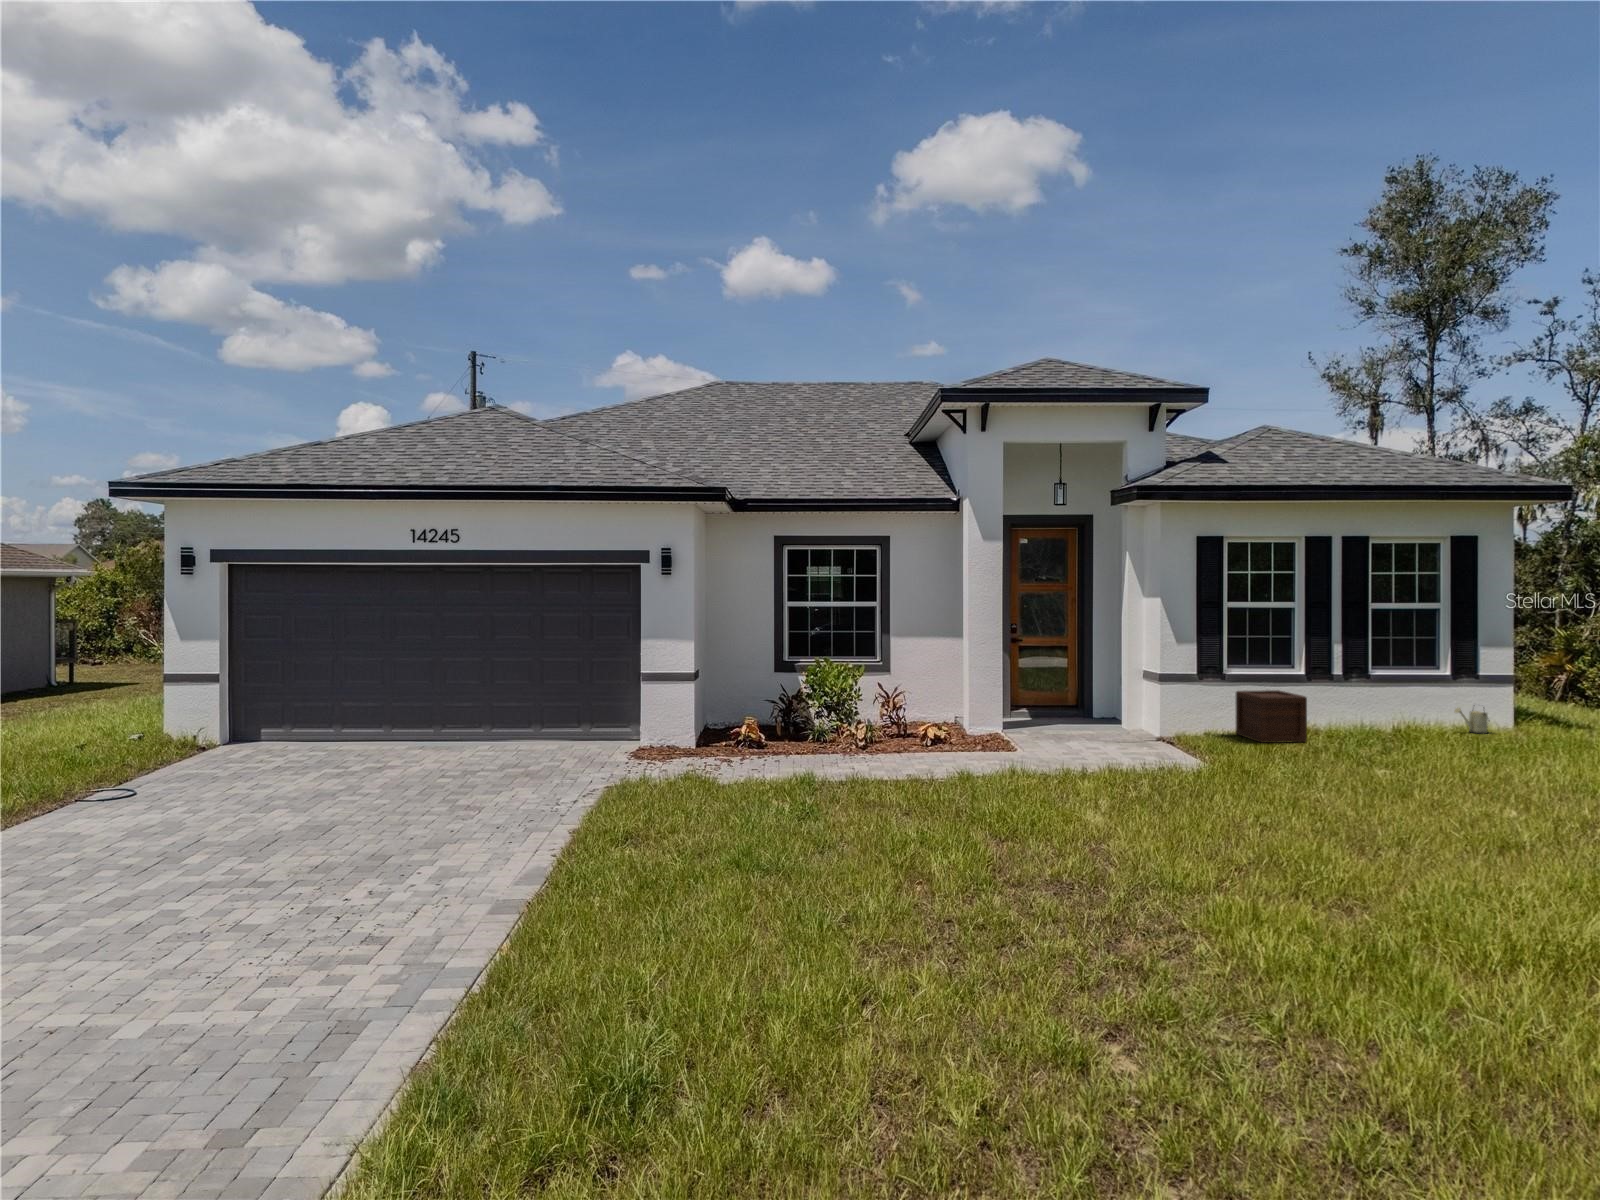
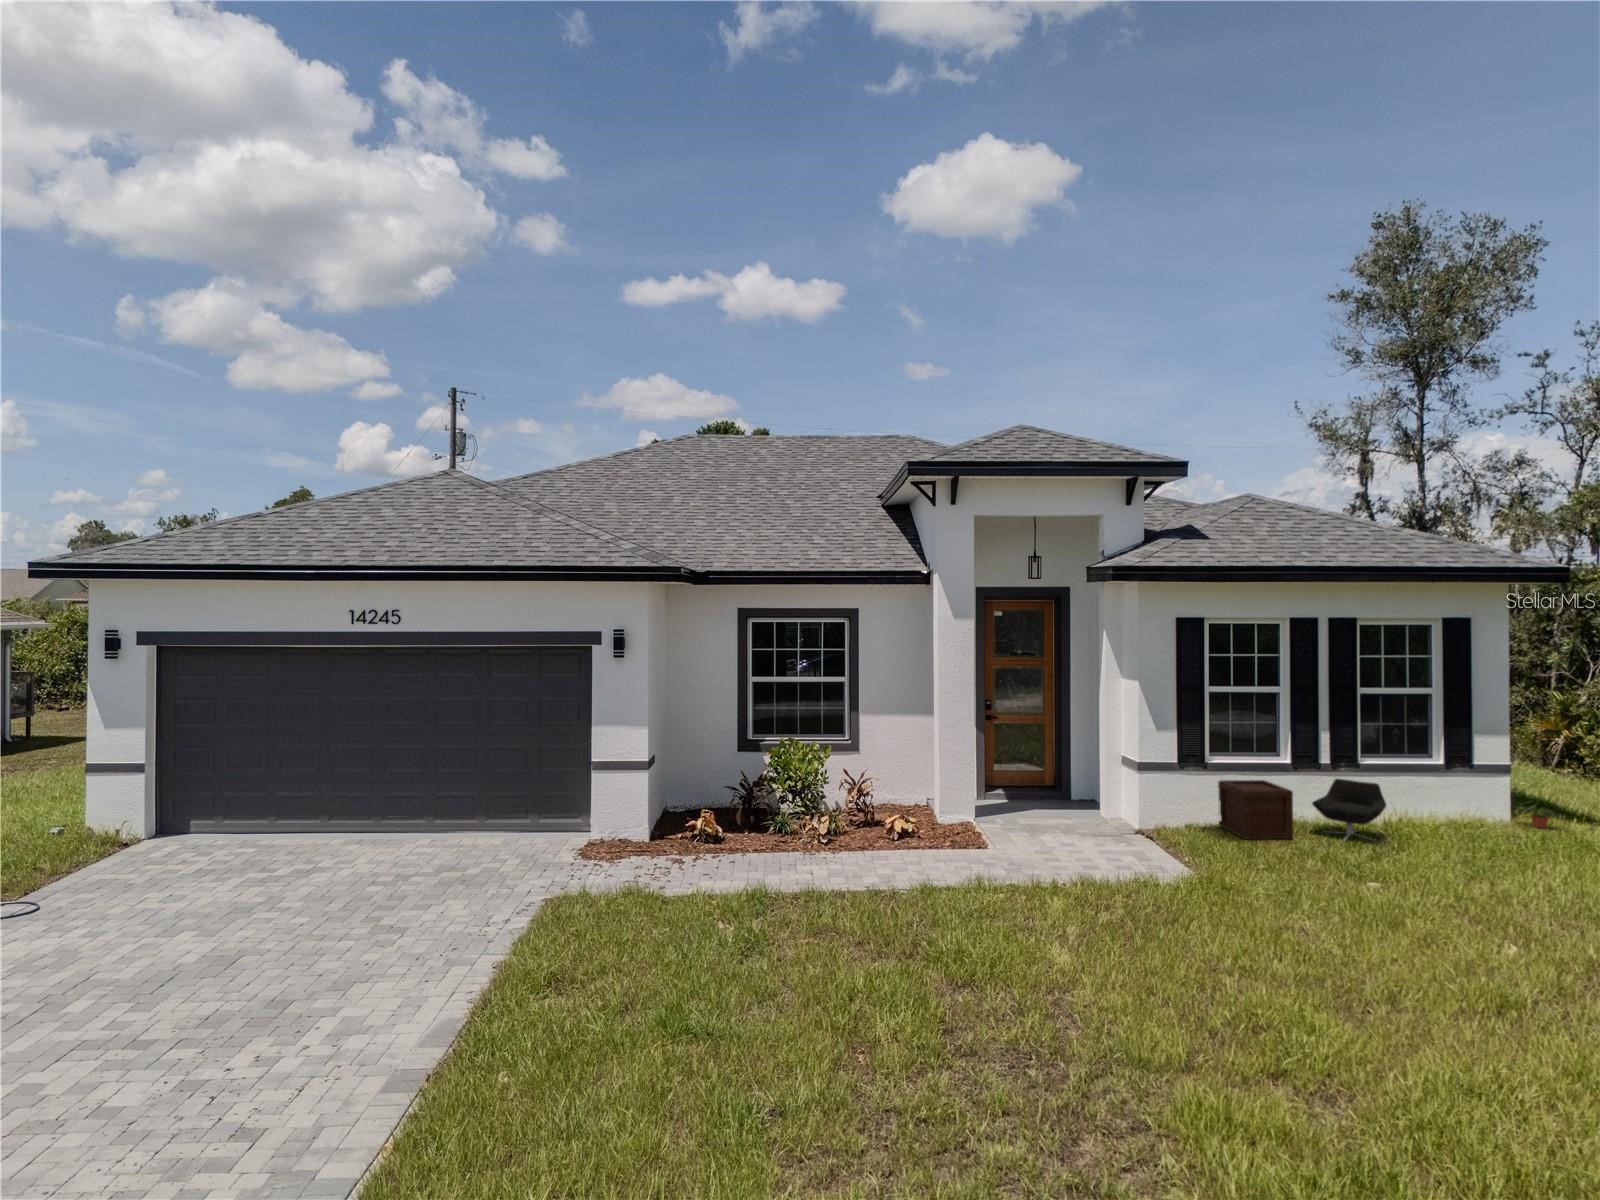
lounge chair: none [1325,689,1396,744] -> present [1312,779,1386,841]
watering can: present [1454,707,1488,734] -> none [1448,795,1486,828]
potted plant: none [1515,712,1564,734] -> present [1514,806,1562,828]

